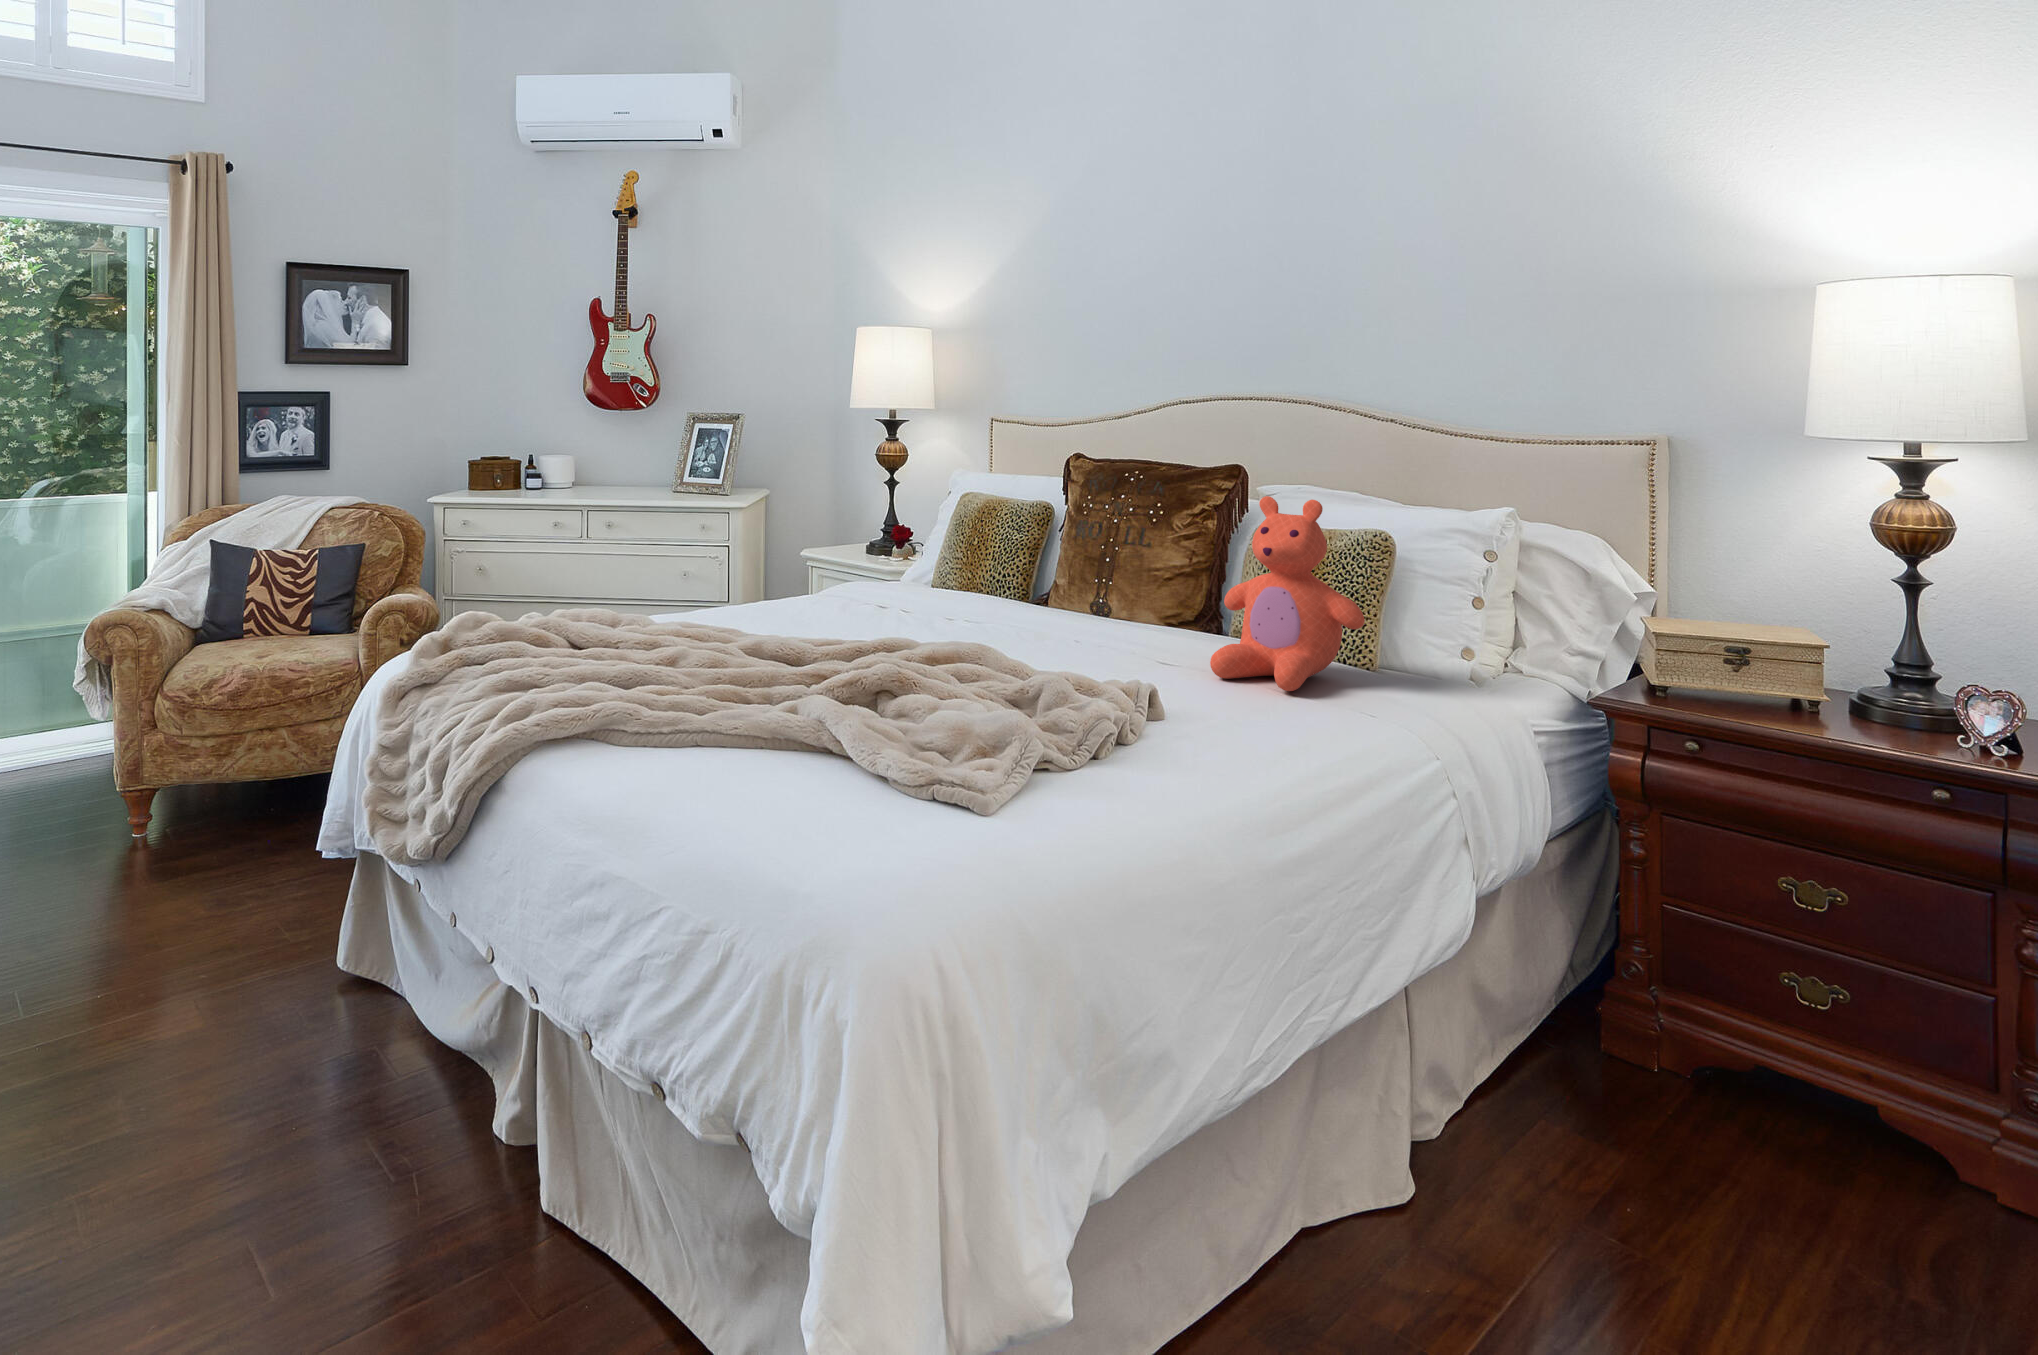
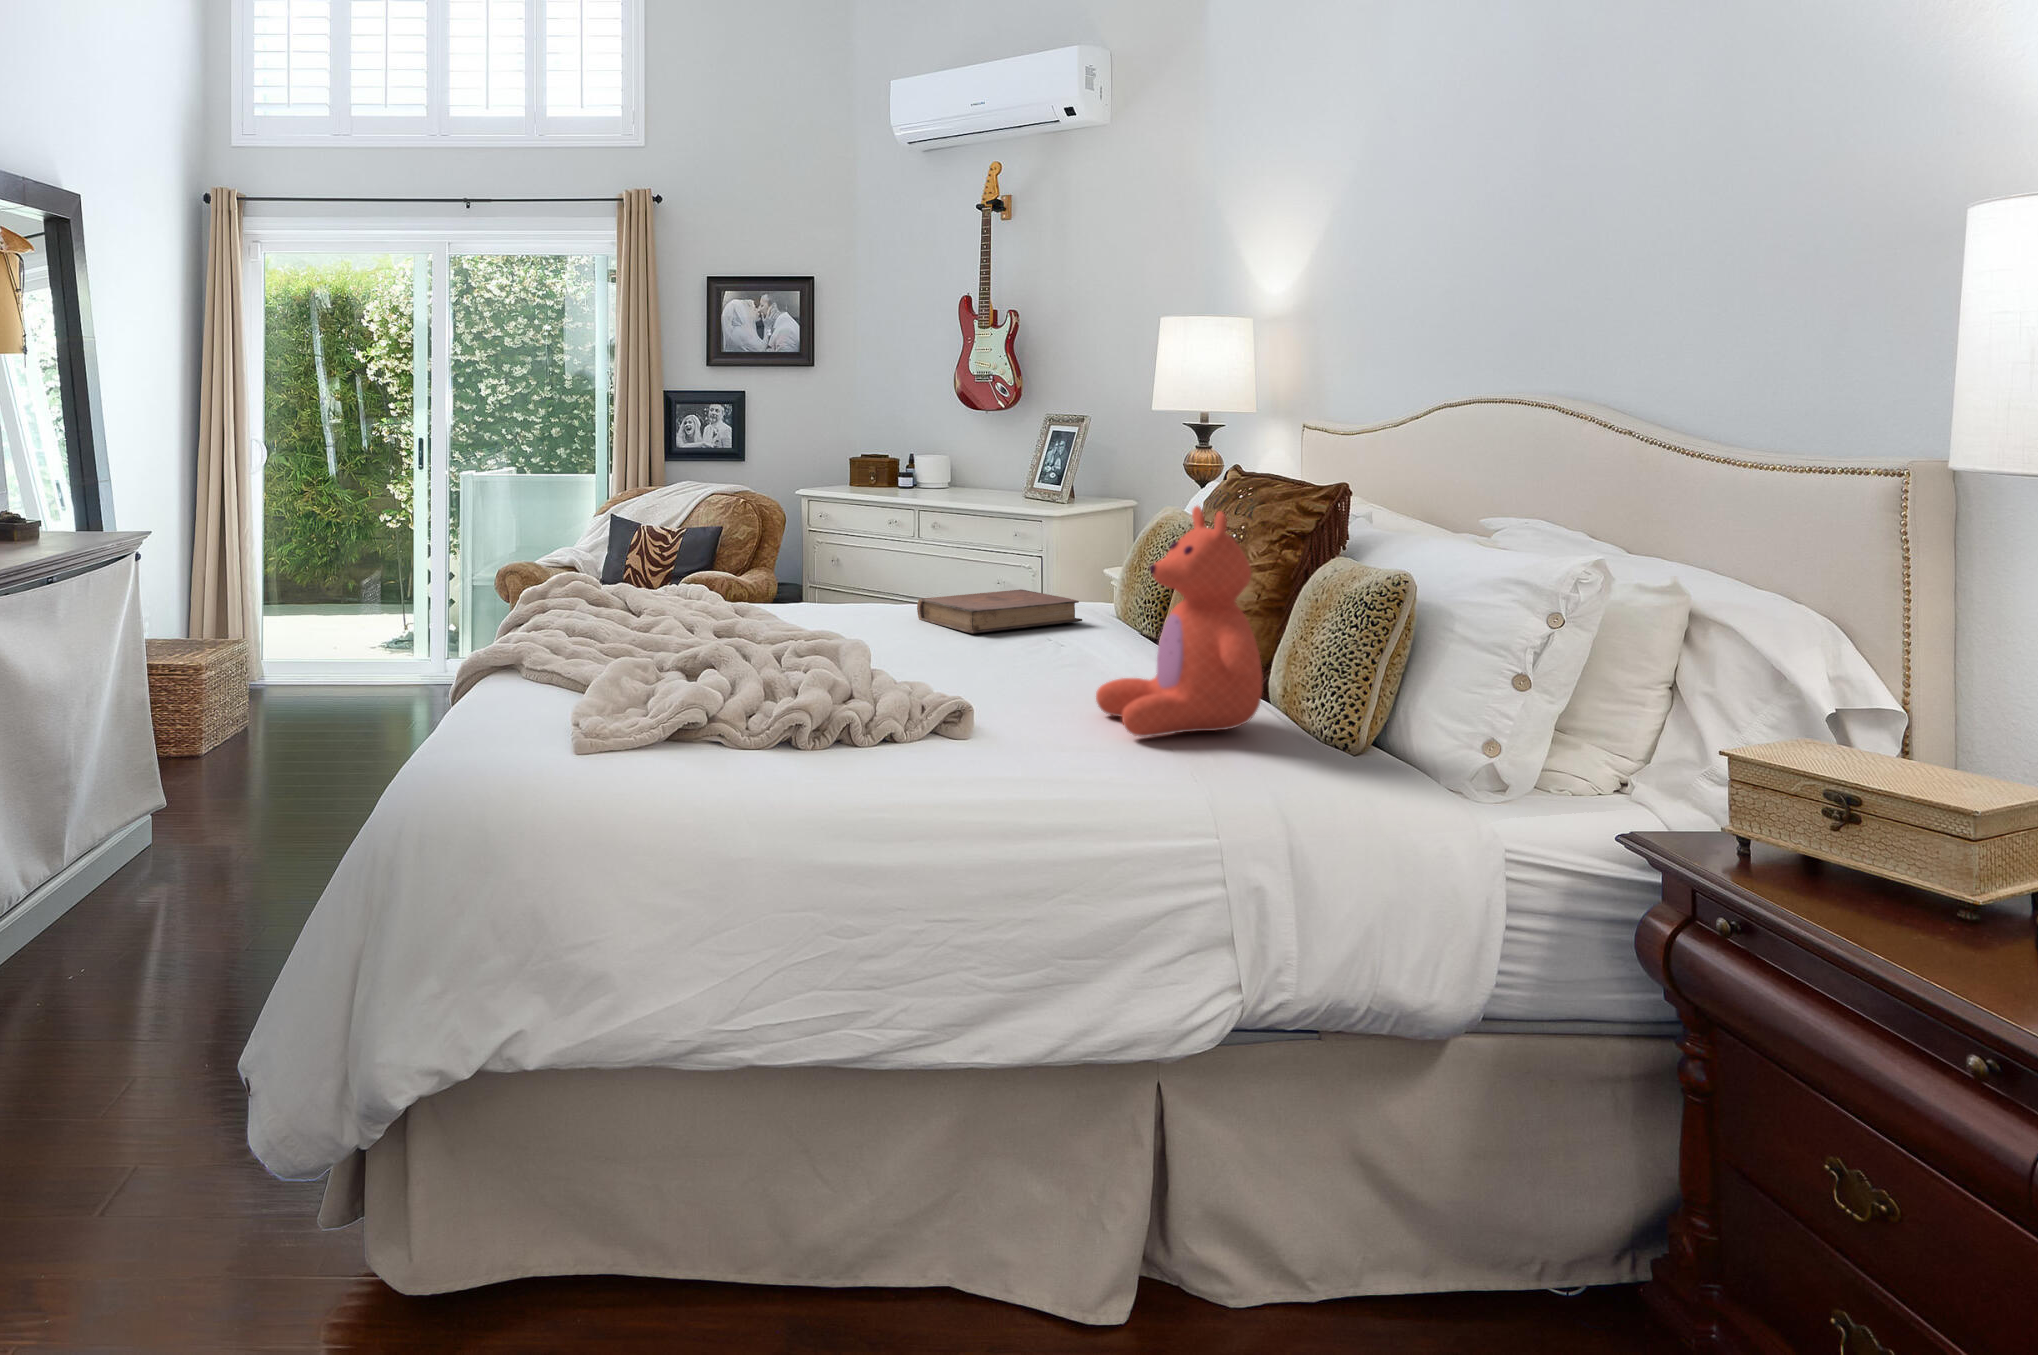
book: none [864,581,987,627] -> present [917,589,1082,633]

